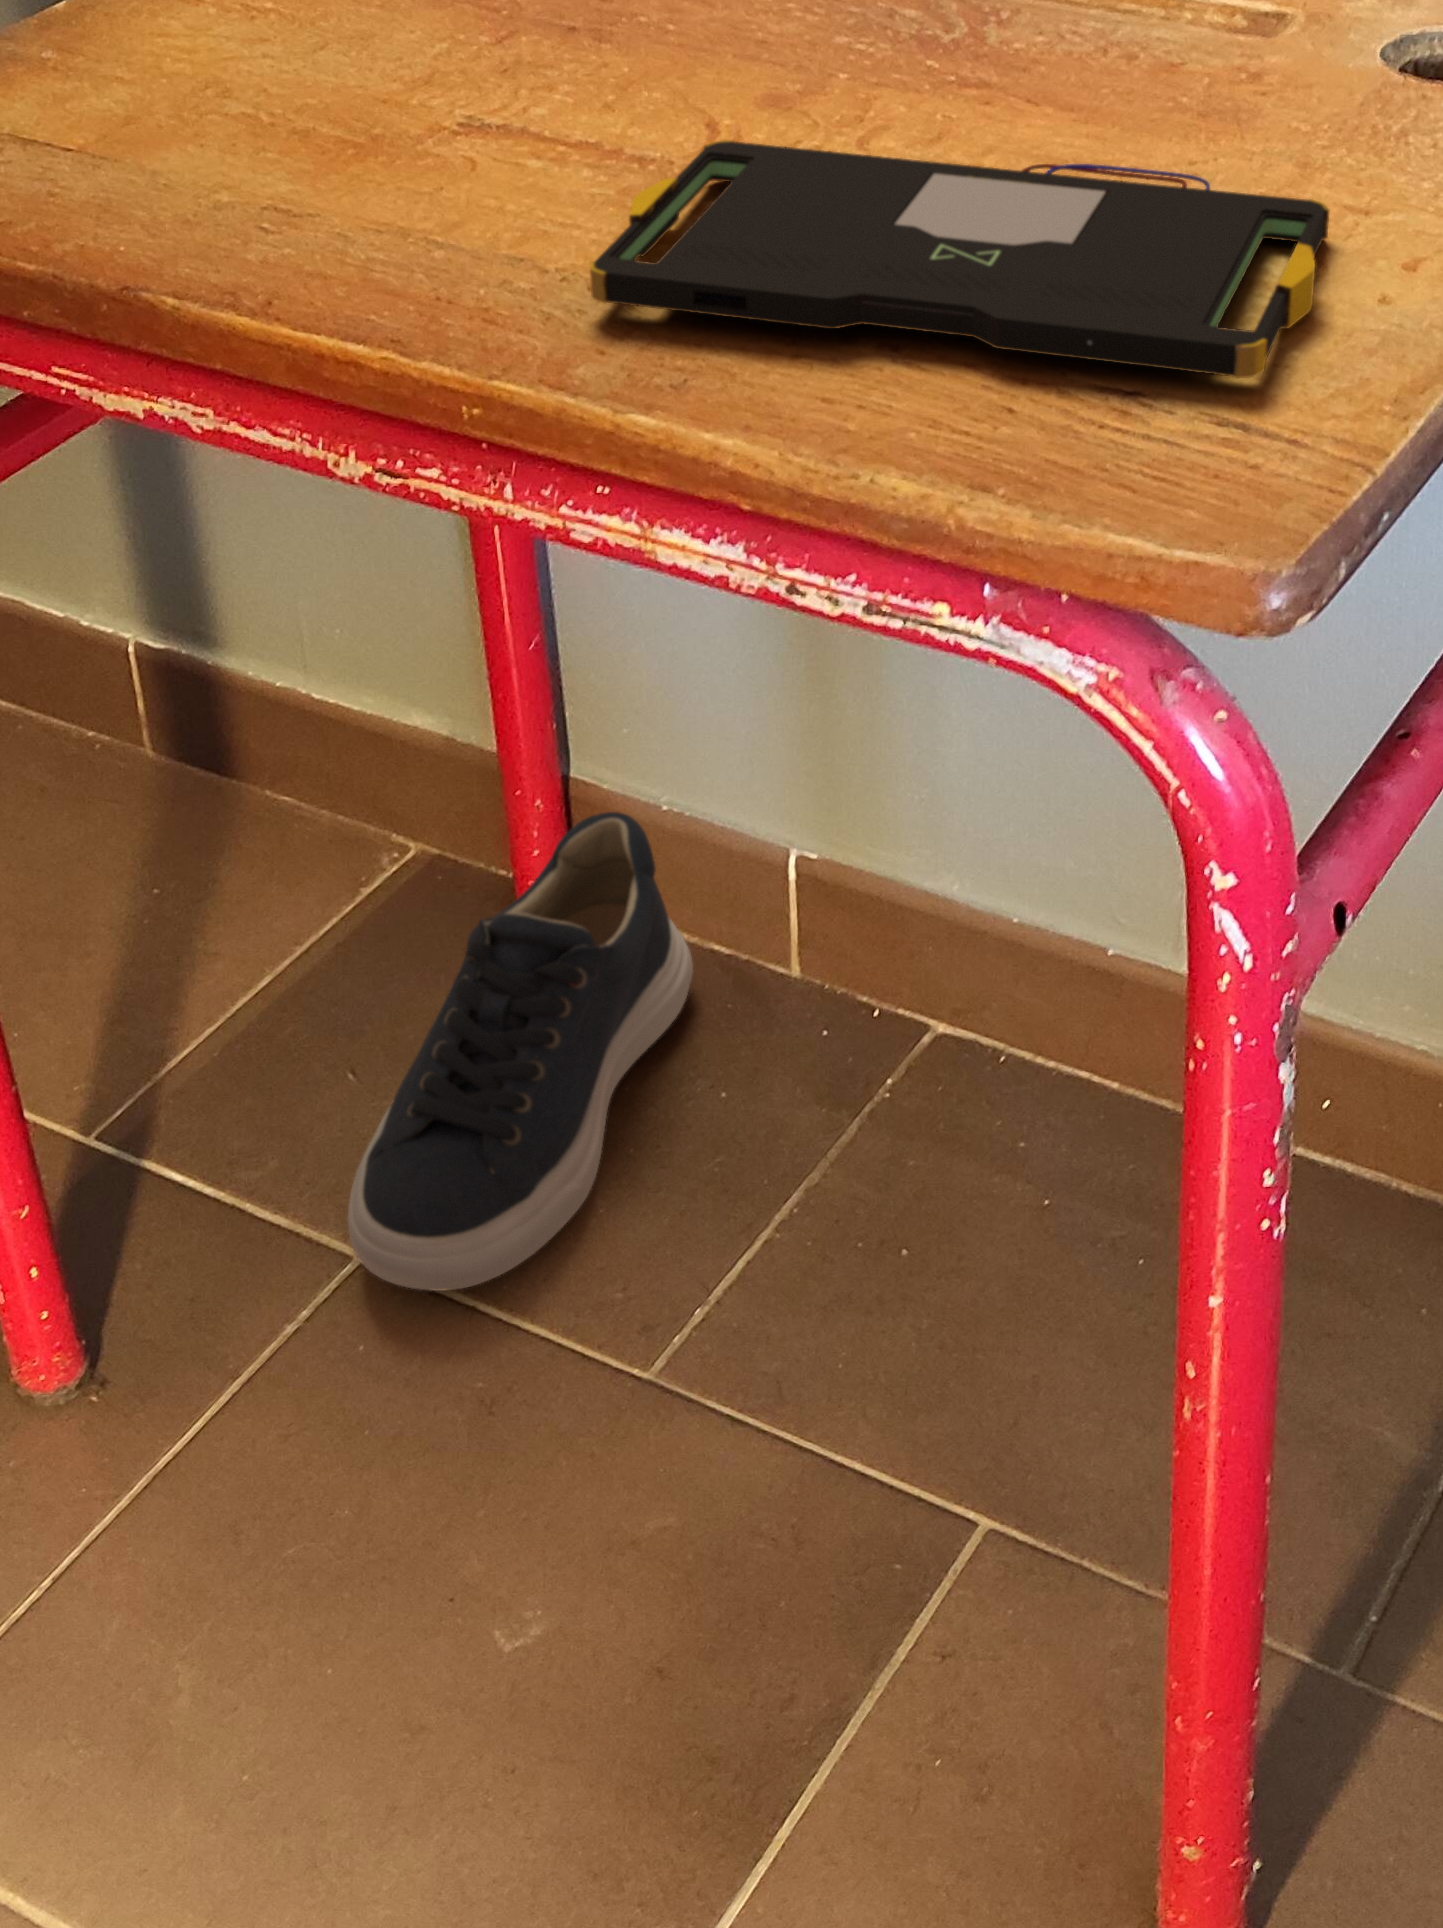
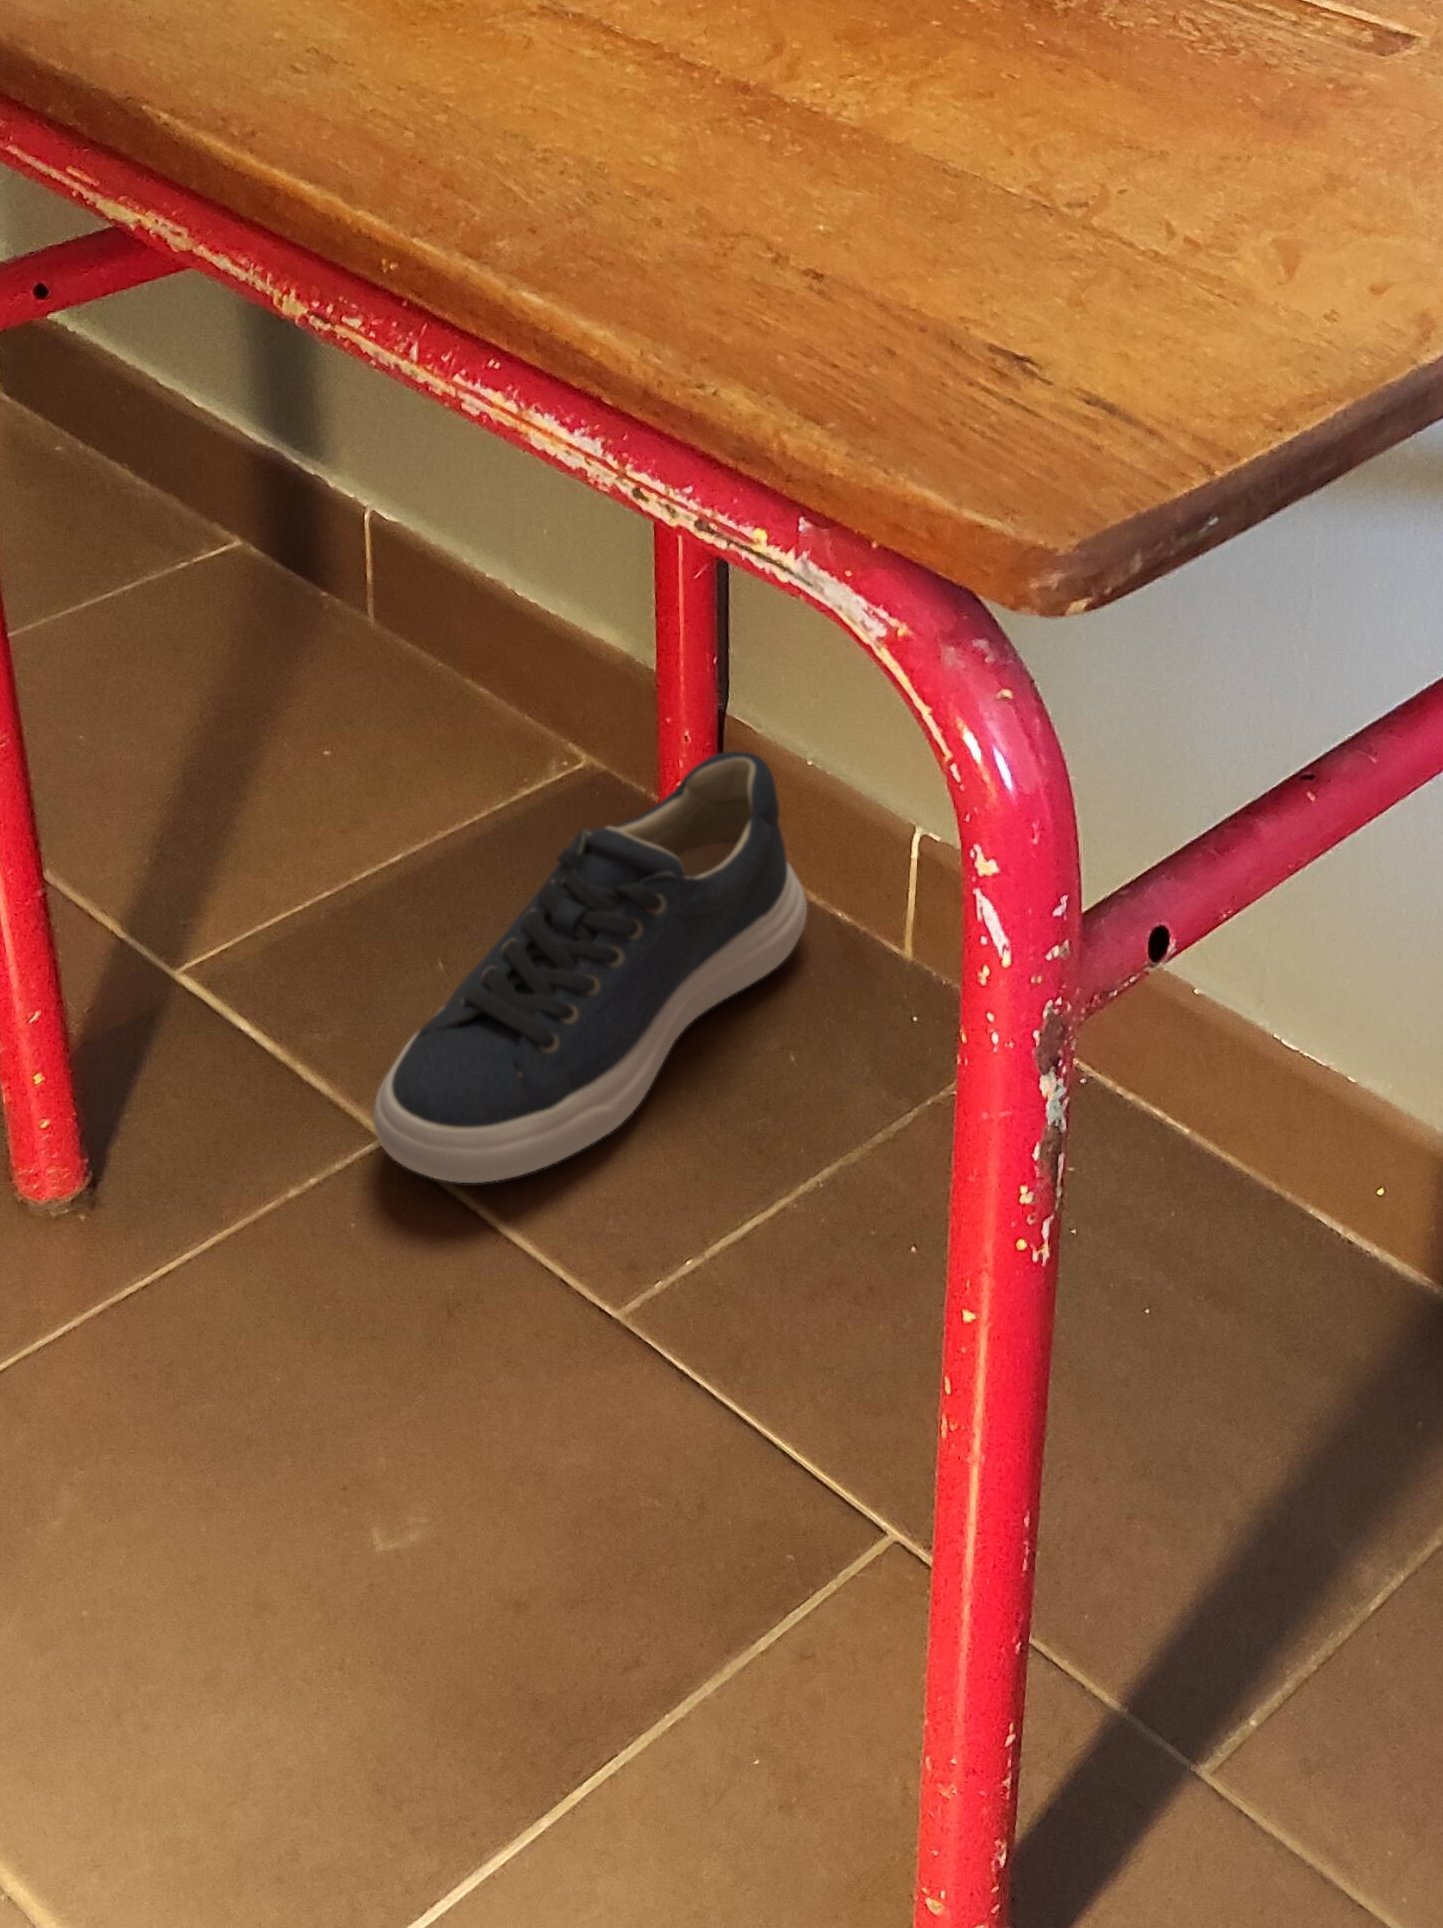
tablet: present [590,140,1330,378] -> none [526,49,1308,355]

